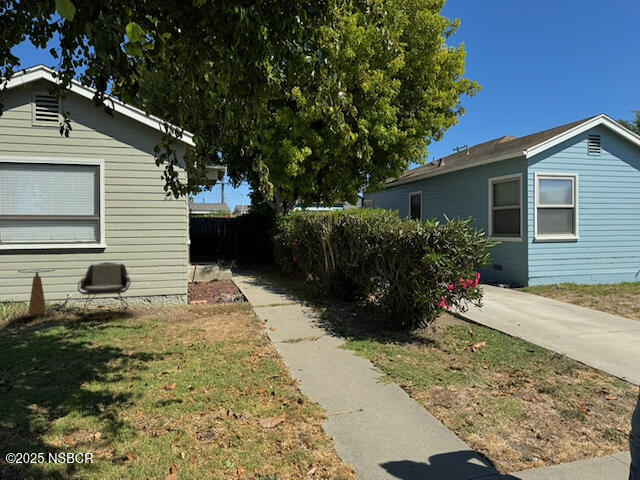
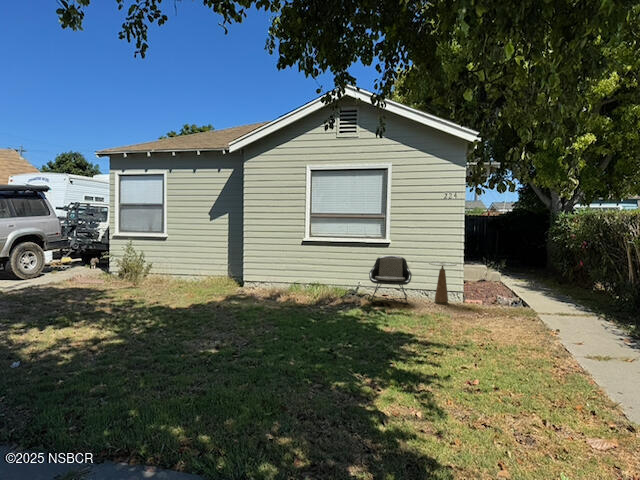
side table: present [18,268,55,316] -> present [429,262,456,304]

